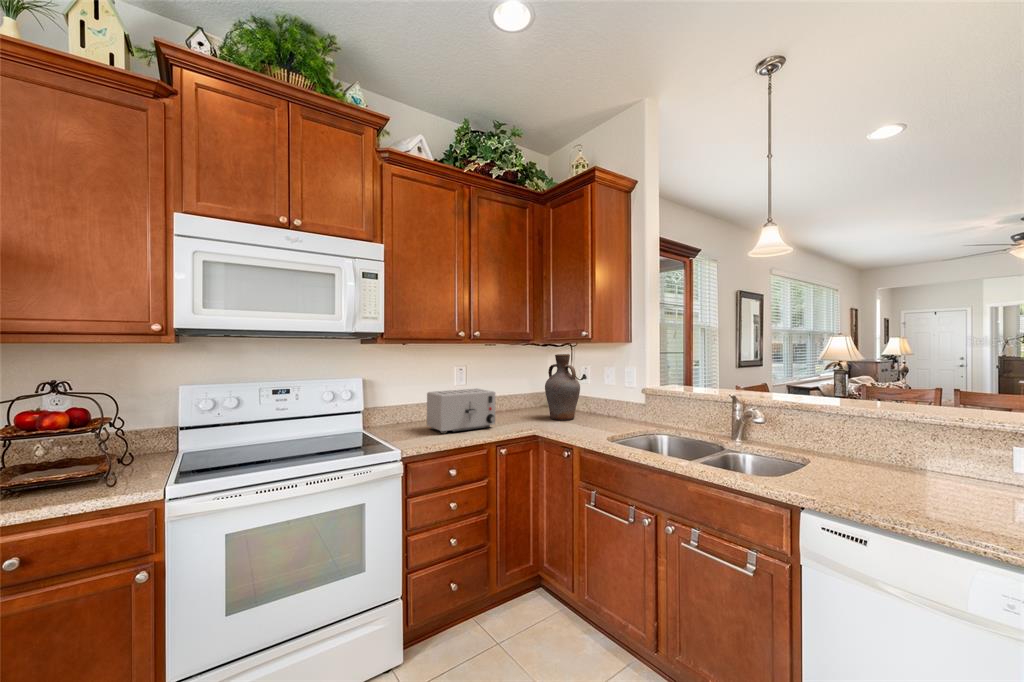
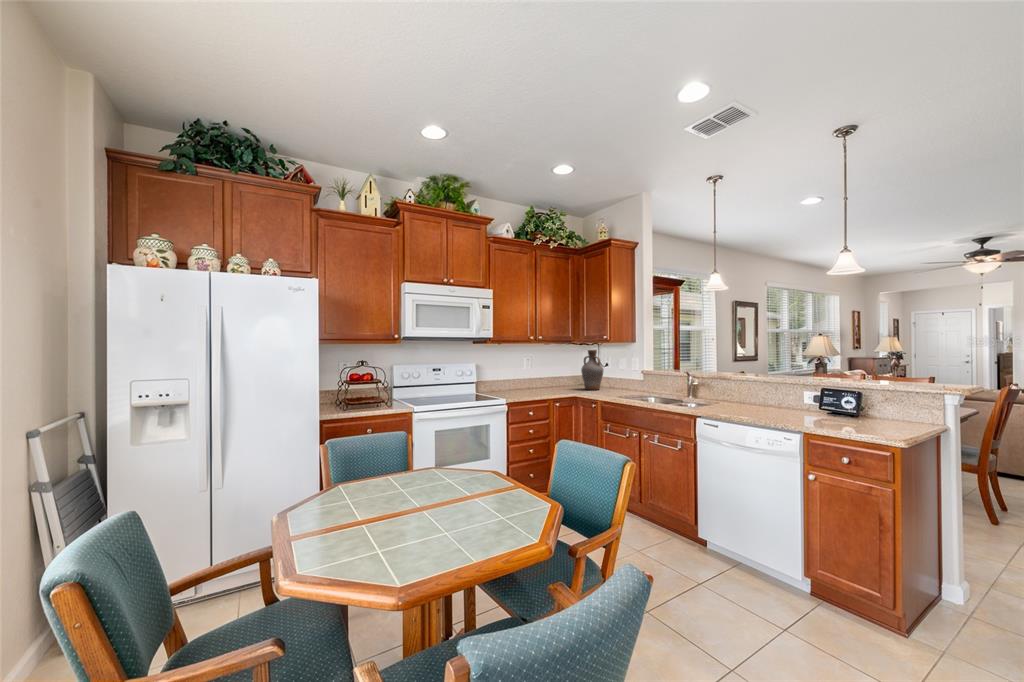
toaster: present [427,388,495,433] -> none [513,370,552,394]

